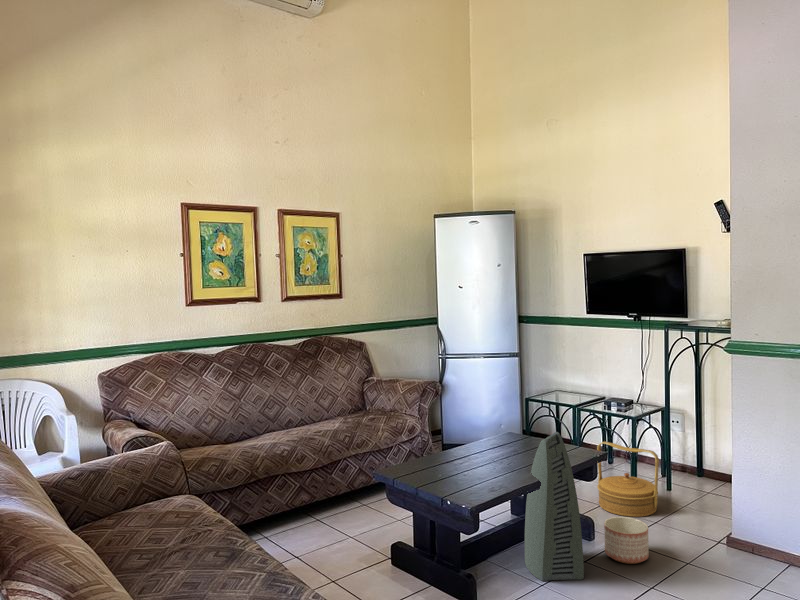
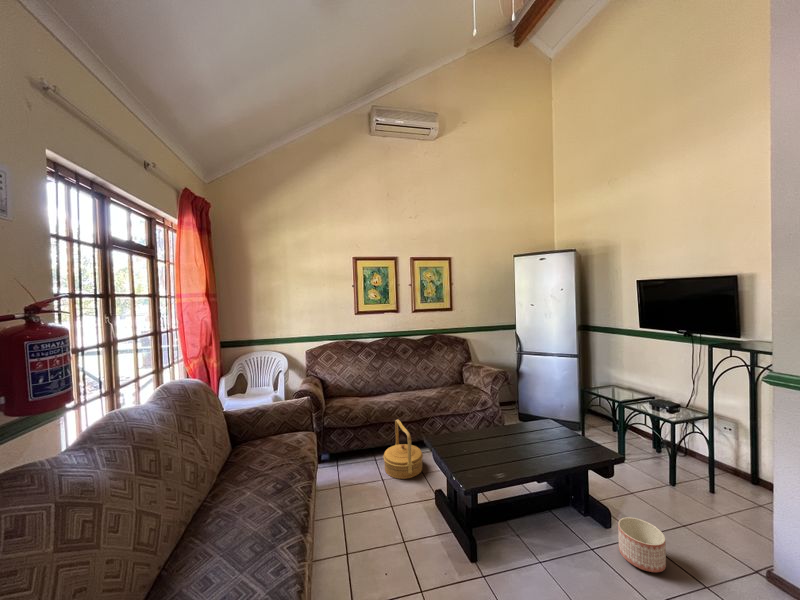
air purifier: present [525,432,584,581] -> none [539,434,590,572]
basket: present [597,442,659,517] -> present [383,420,423,479]

